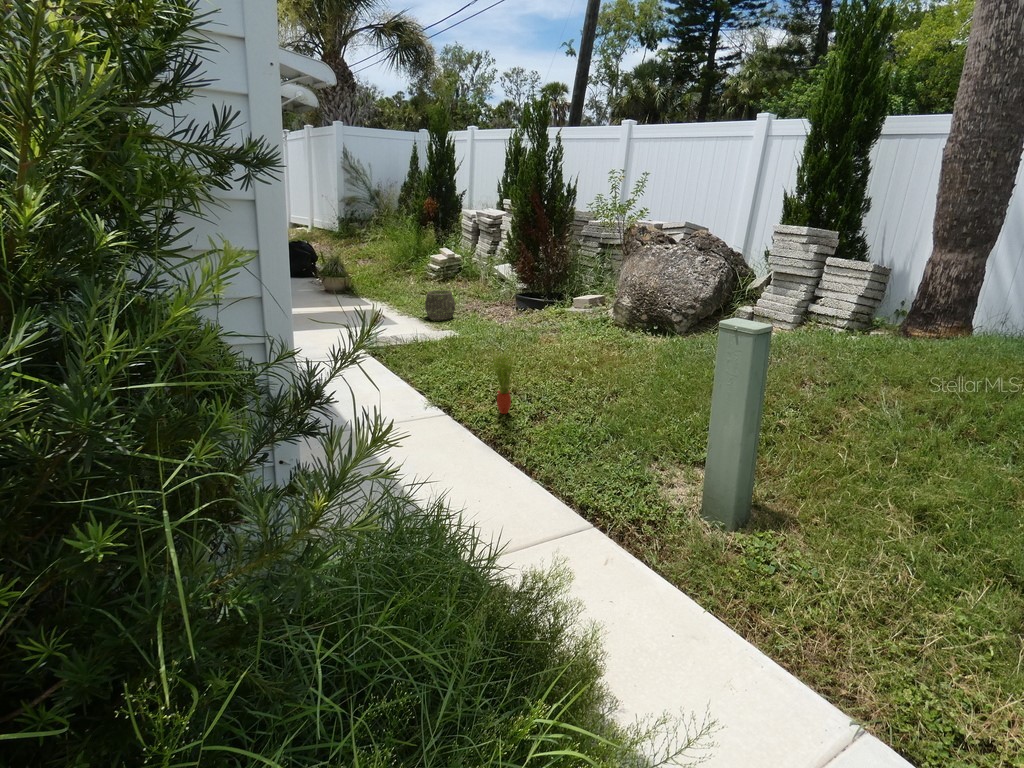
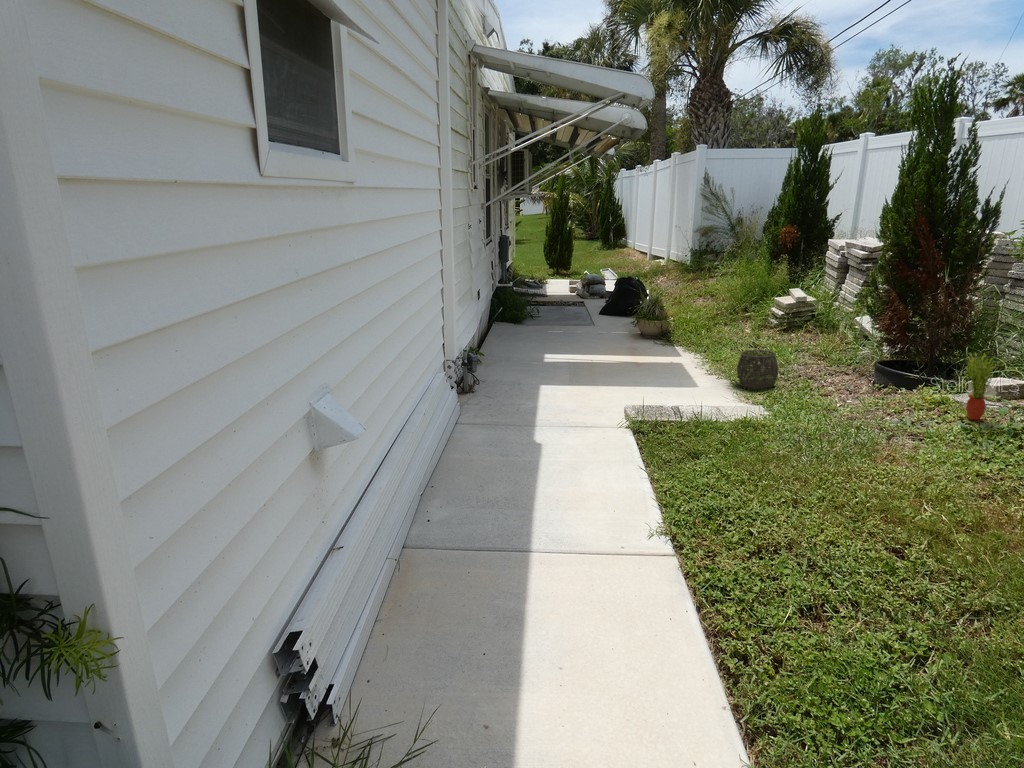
potted plant: present [491,352,517,414] -> present [965,352,1000,420]

